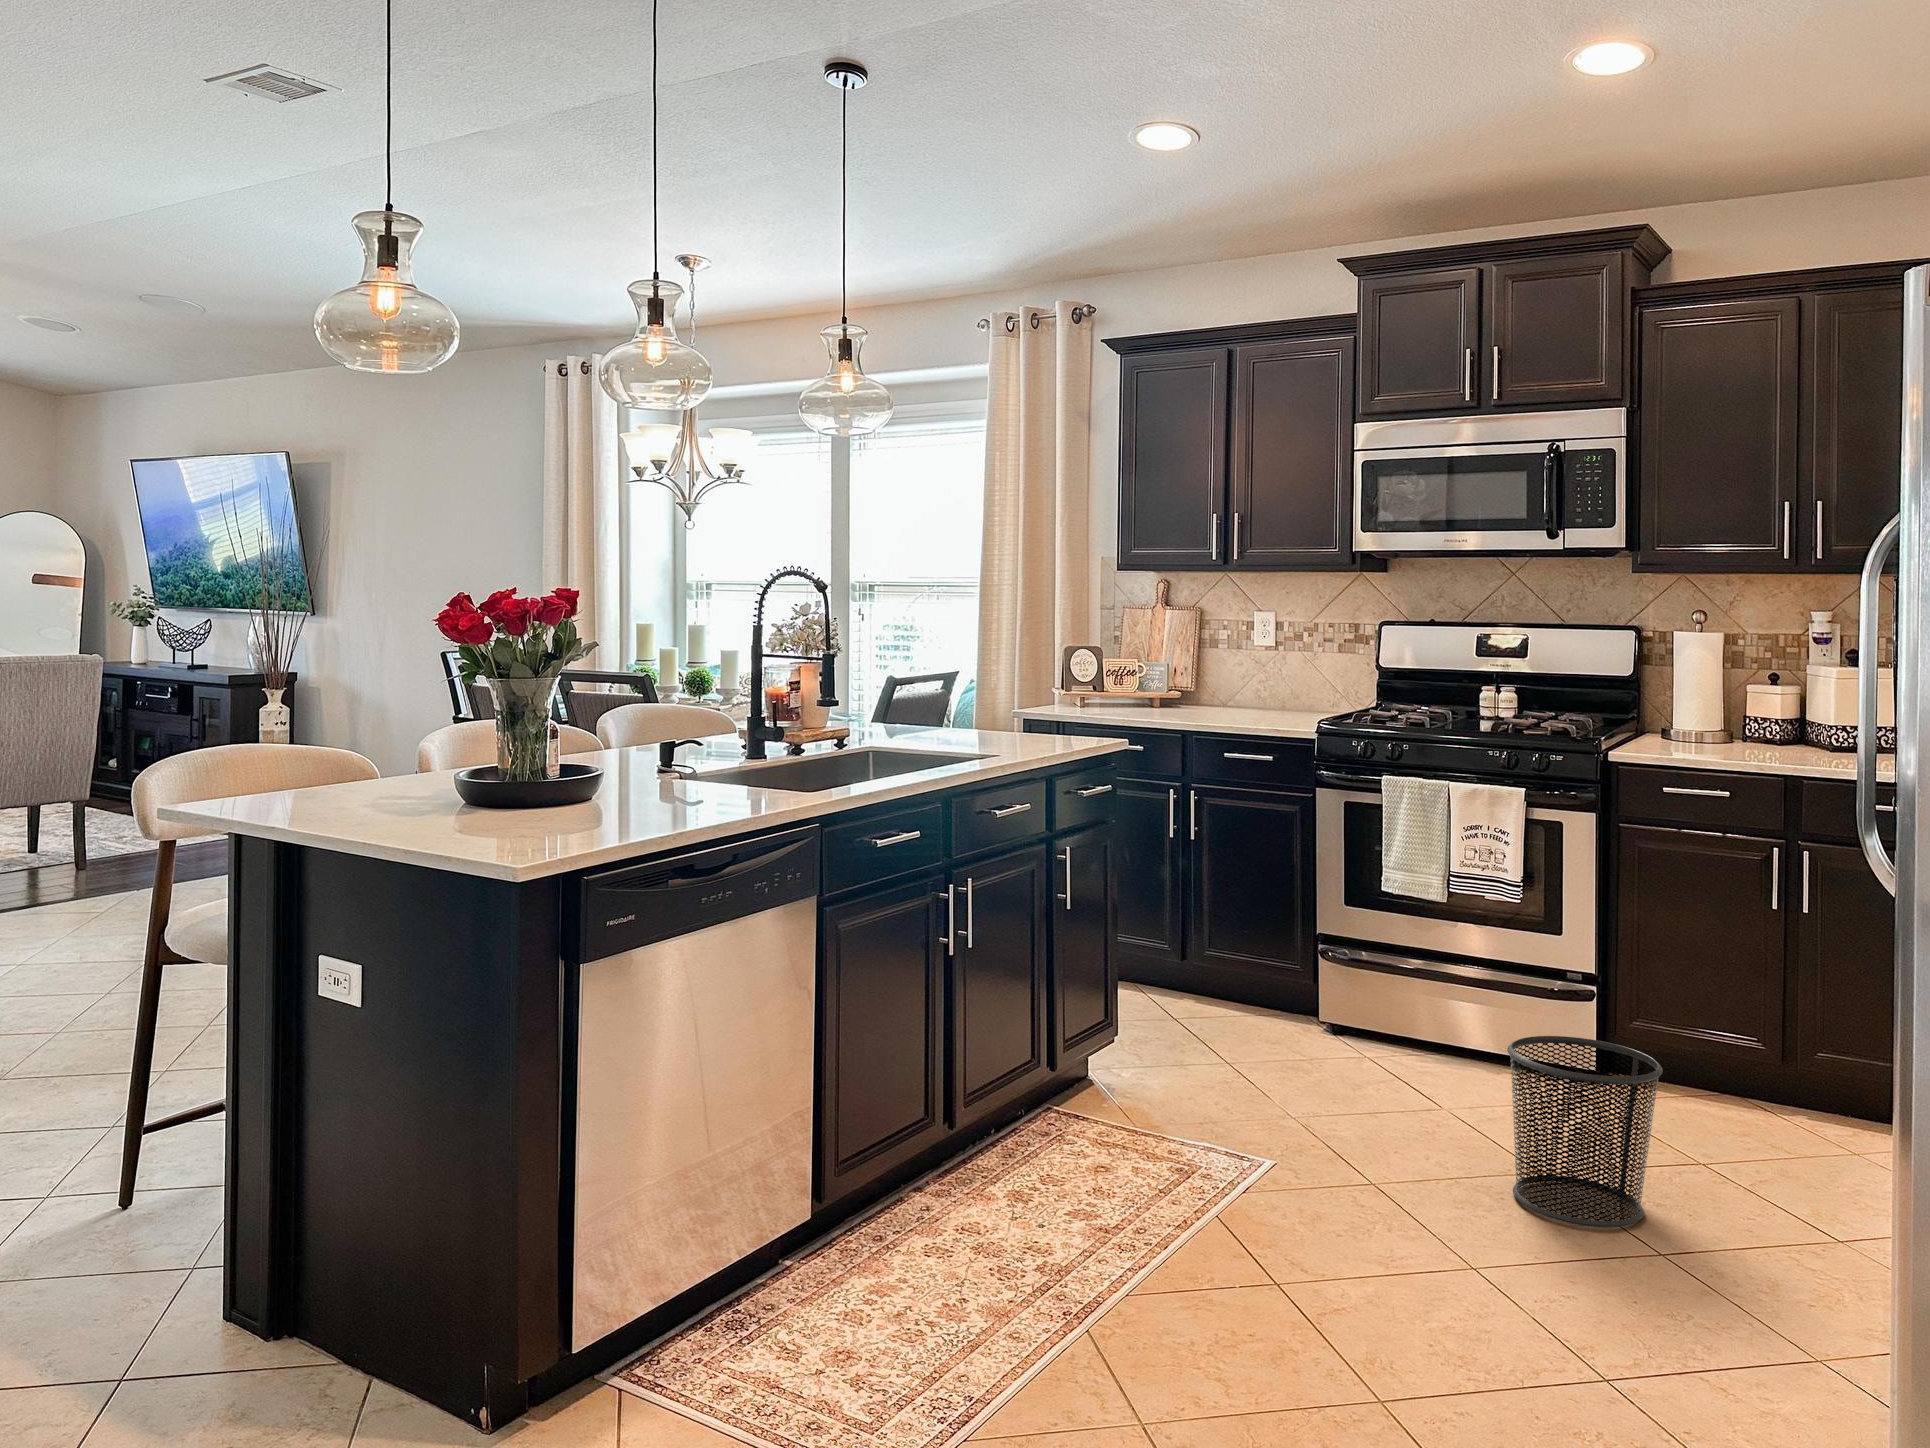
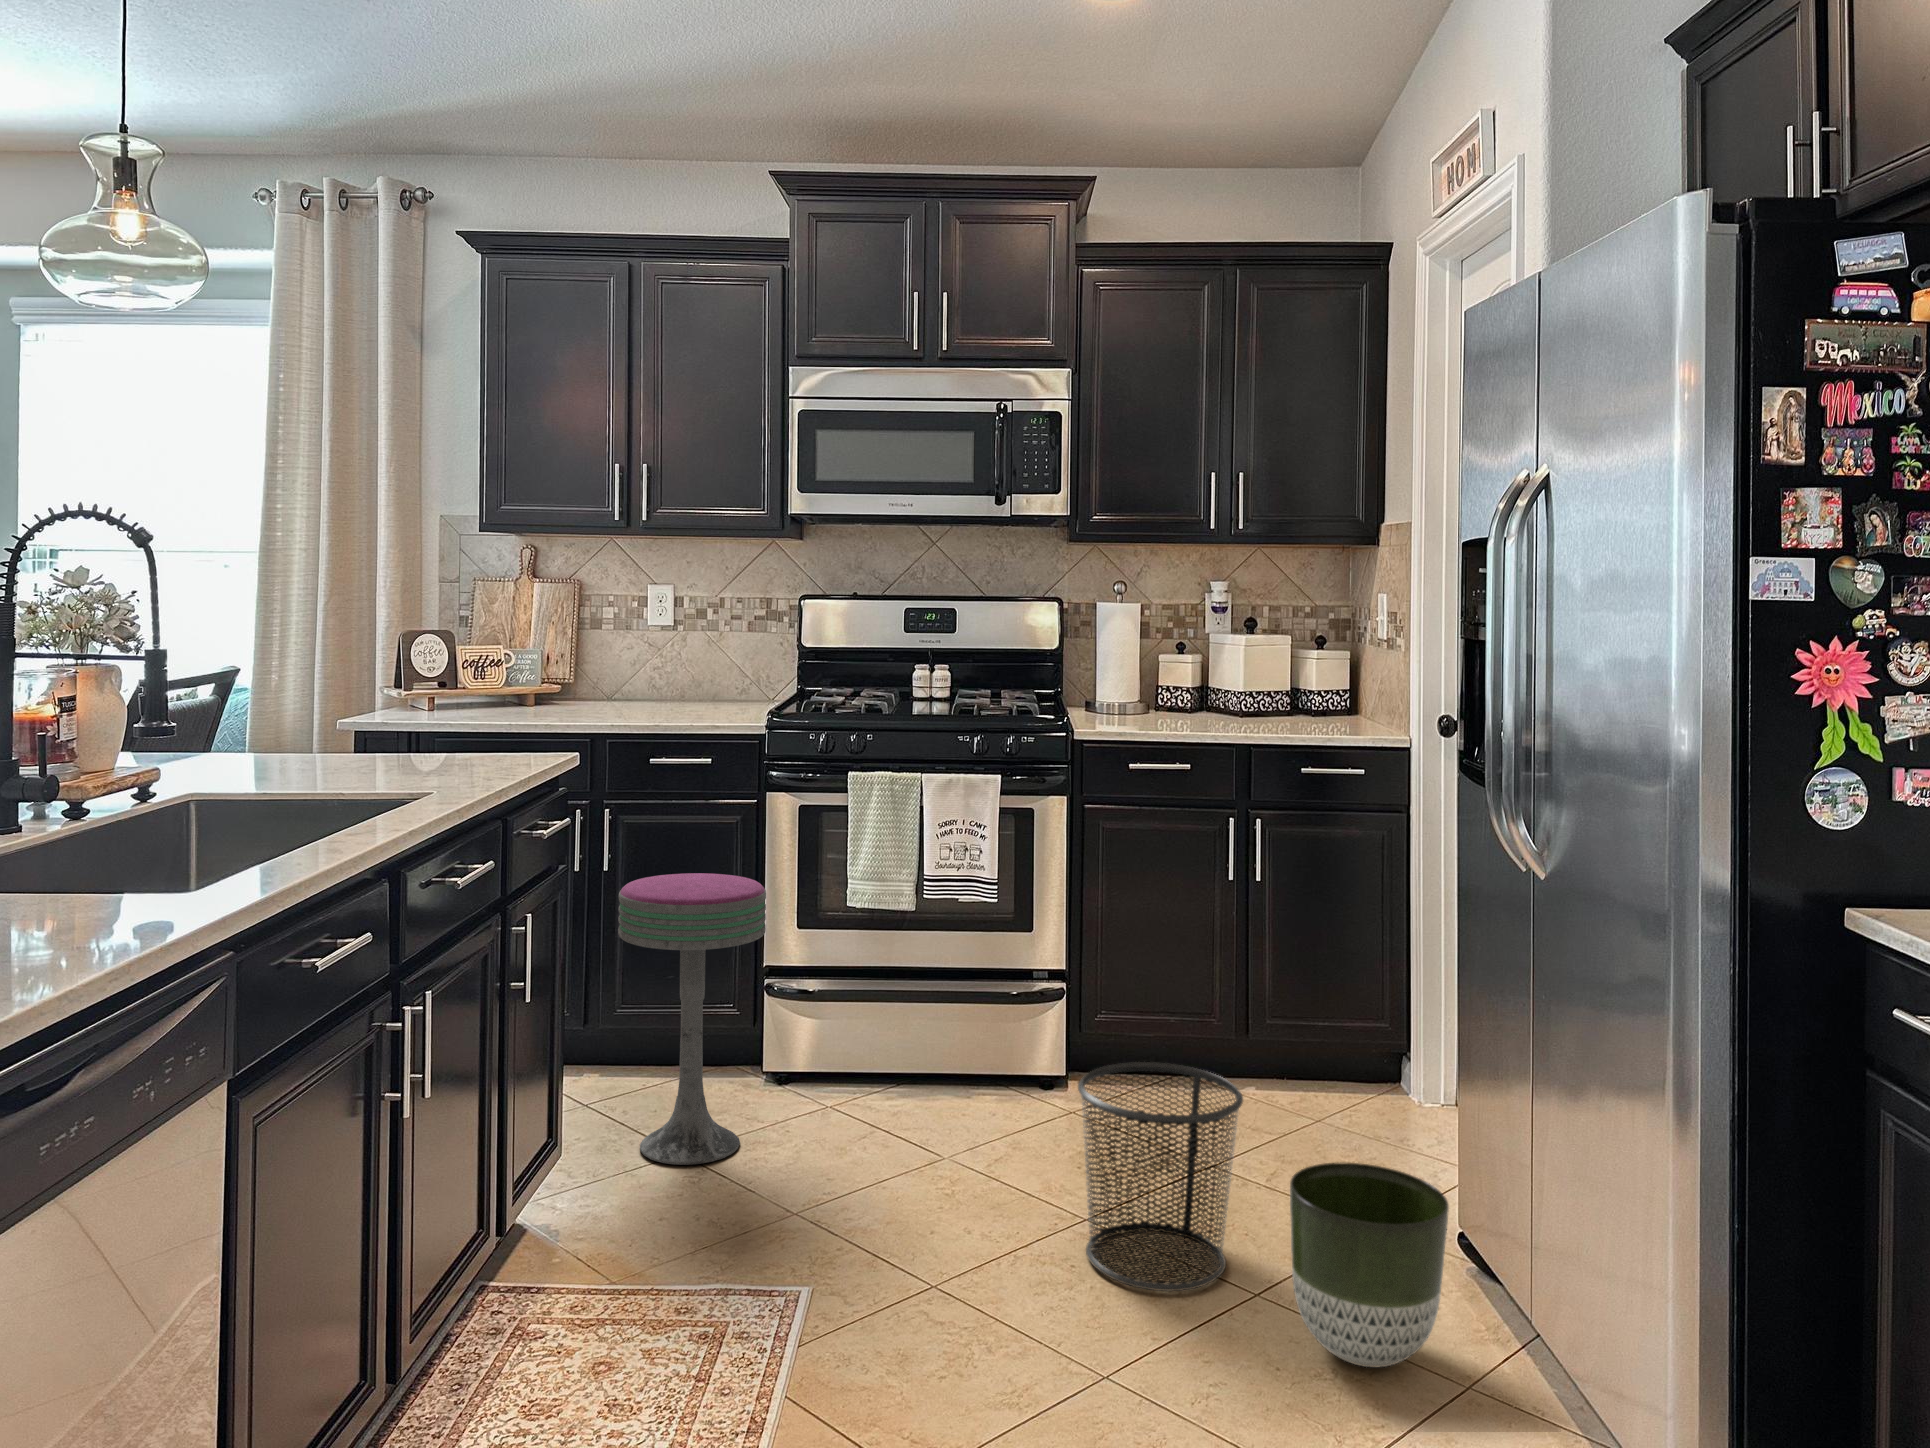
bar stool: none [1177,848,1295,1076] -> present [618,873,766,1165]
planter: none [1654,1132,1805,1306] -> present [1290,1162,1449,1367]

